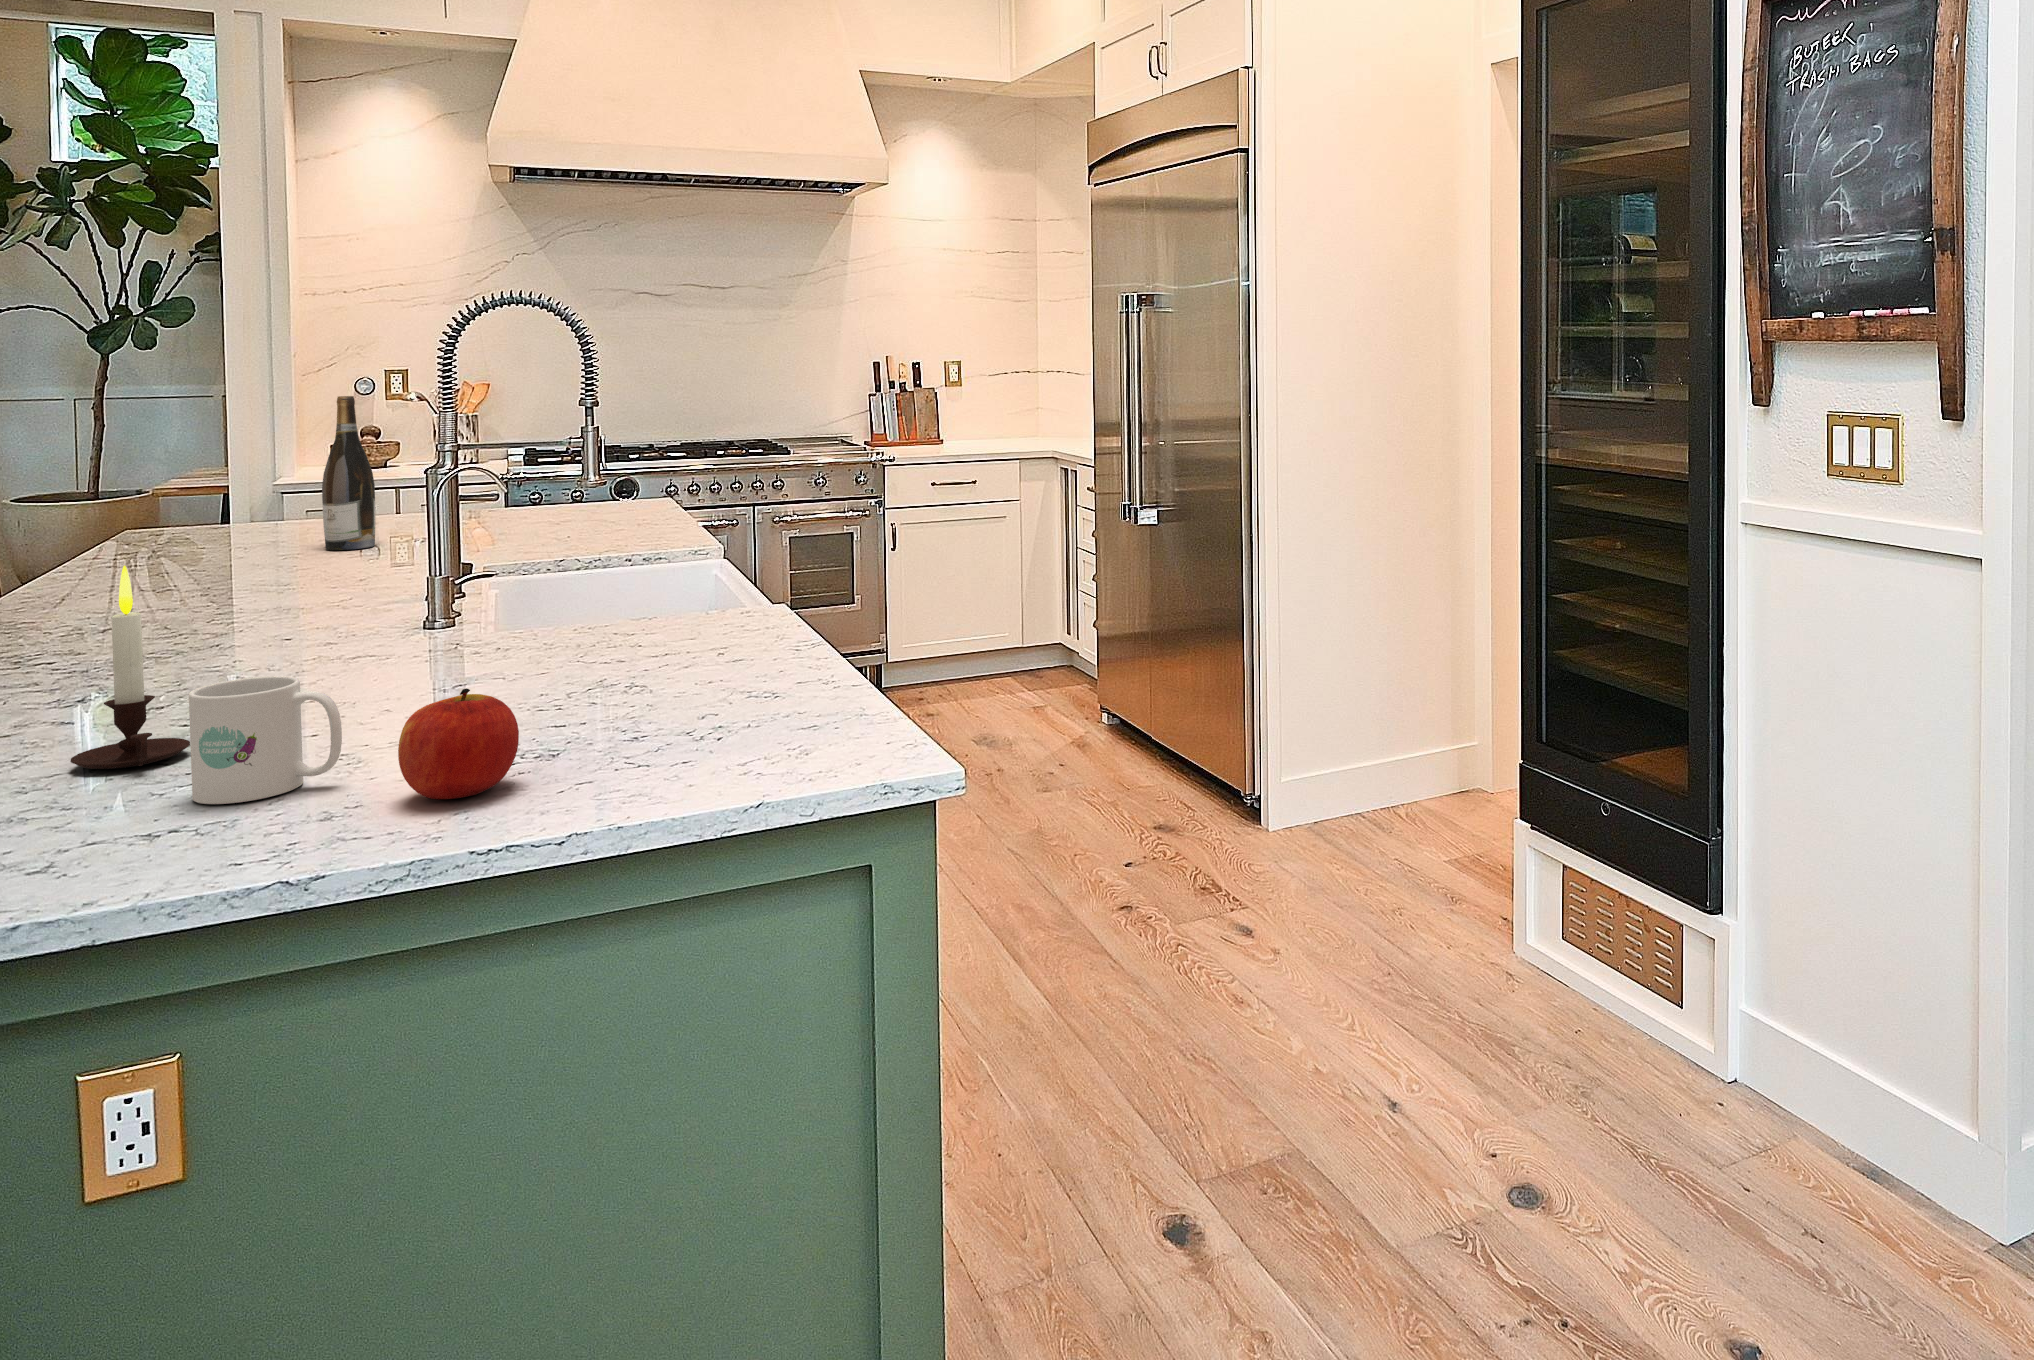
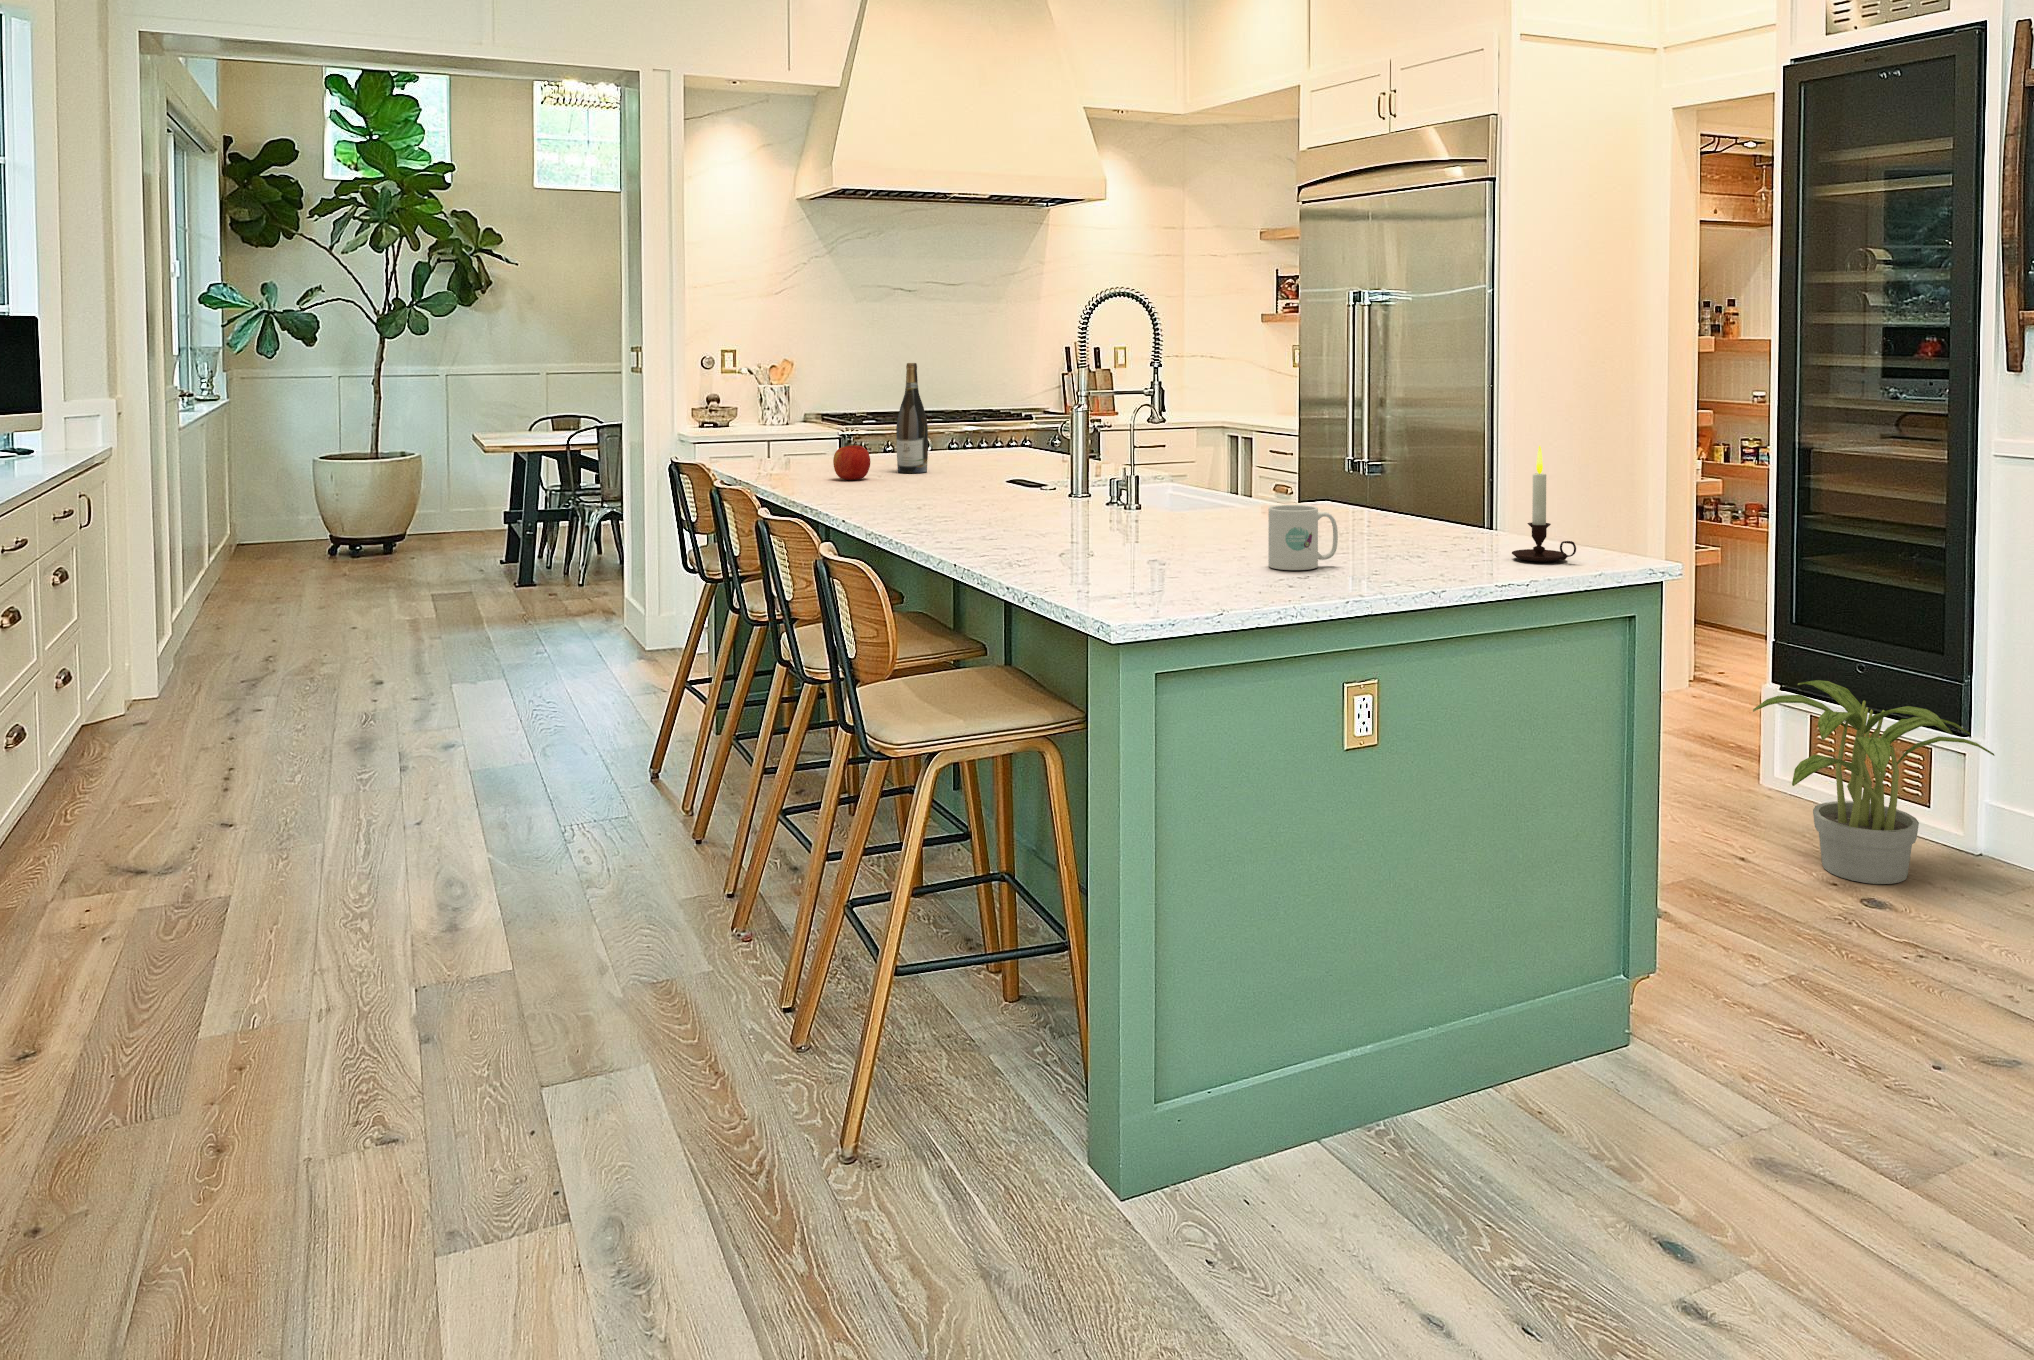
candle: present [70,566,190,769] -> present [1512,446,1576,562]
apple: present [398,688,519,799] -> present [833,441,870,480]
potted plant: none [1409,836,1715,1146] -> present [1753,680,1994,884]

